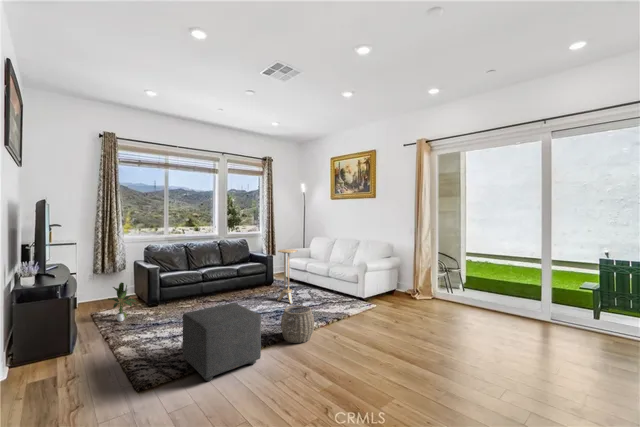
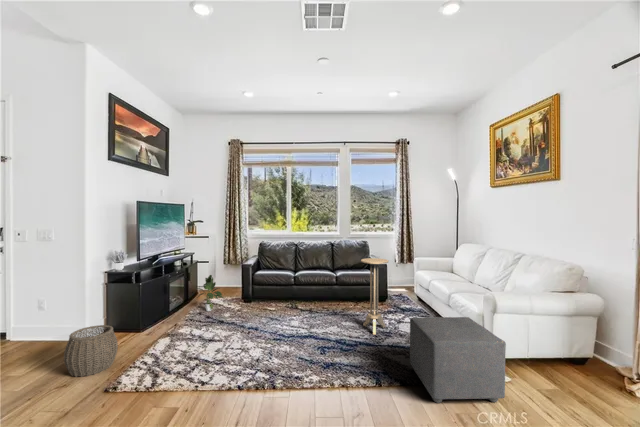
ottoman: present [183,303,261,381] -> present [410,317,506,403]
woven basket: present [281,305,314,343] -> present [64,325,118,377]

